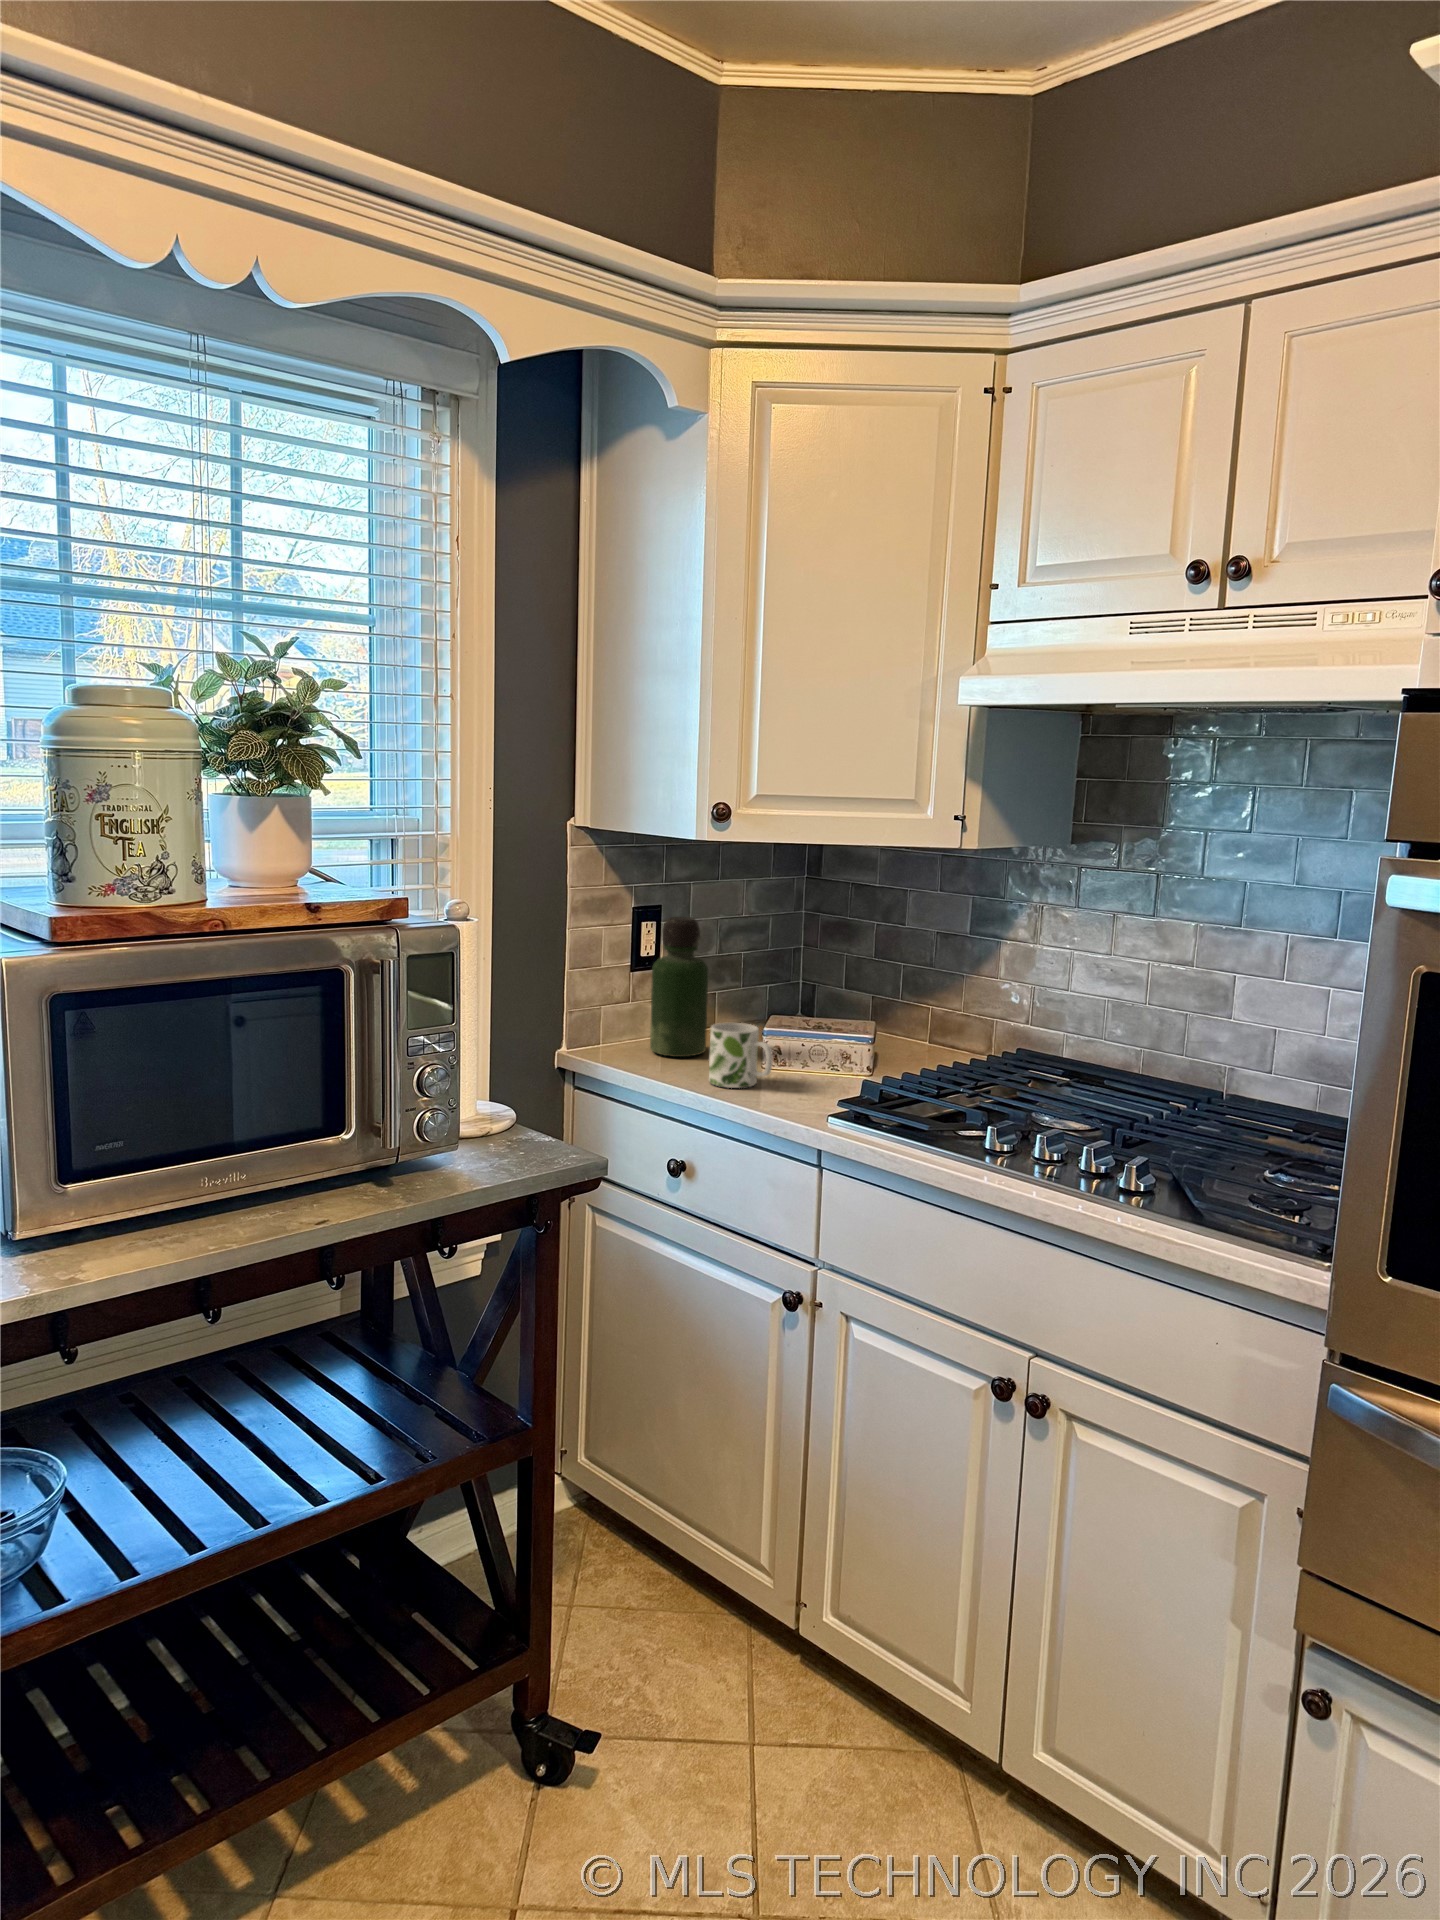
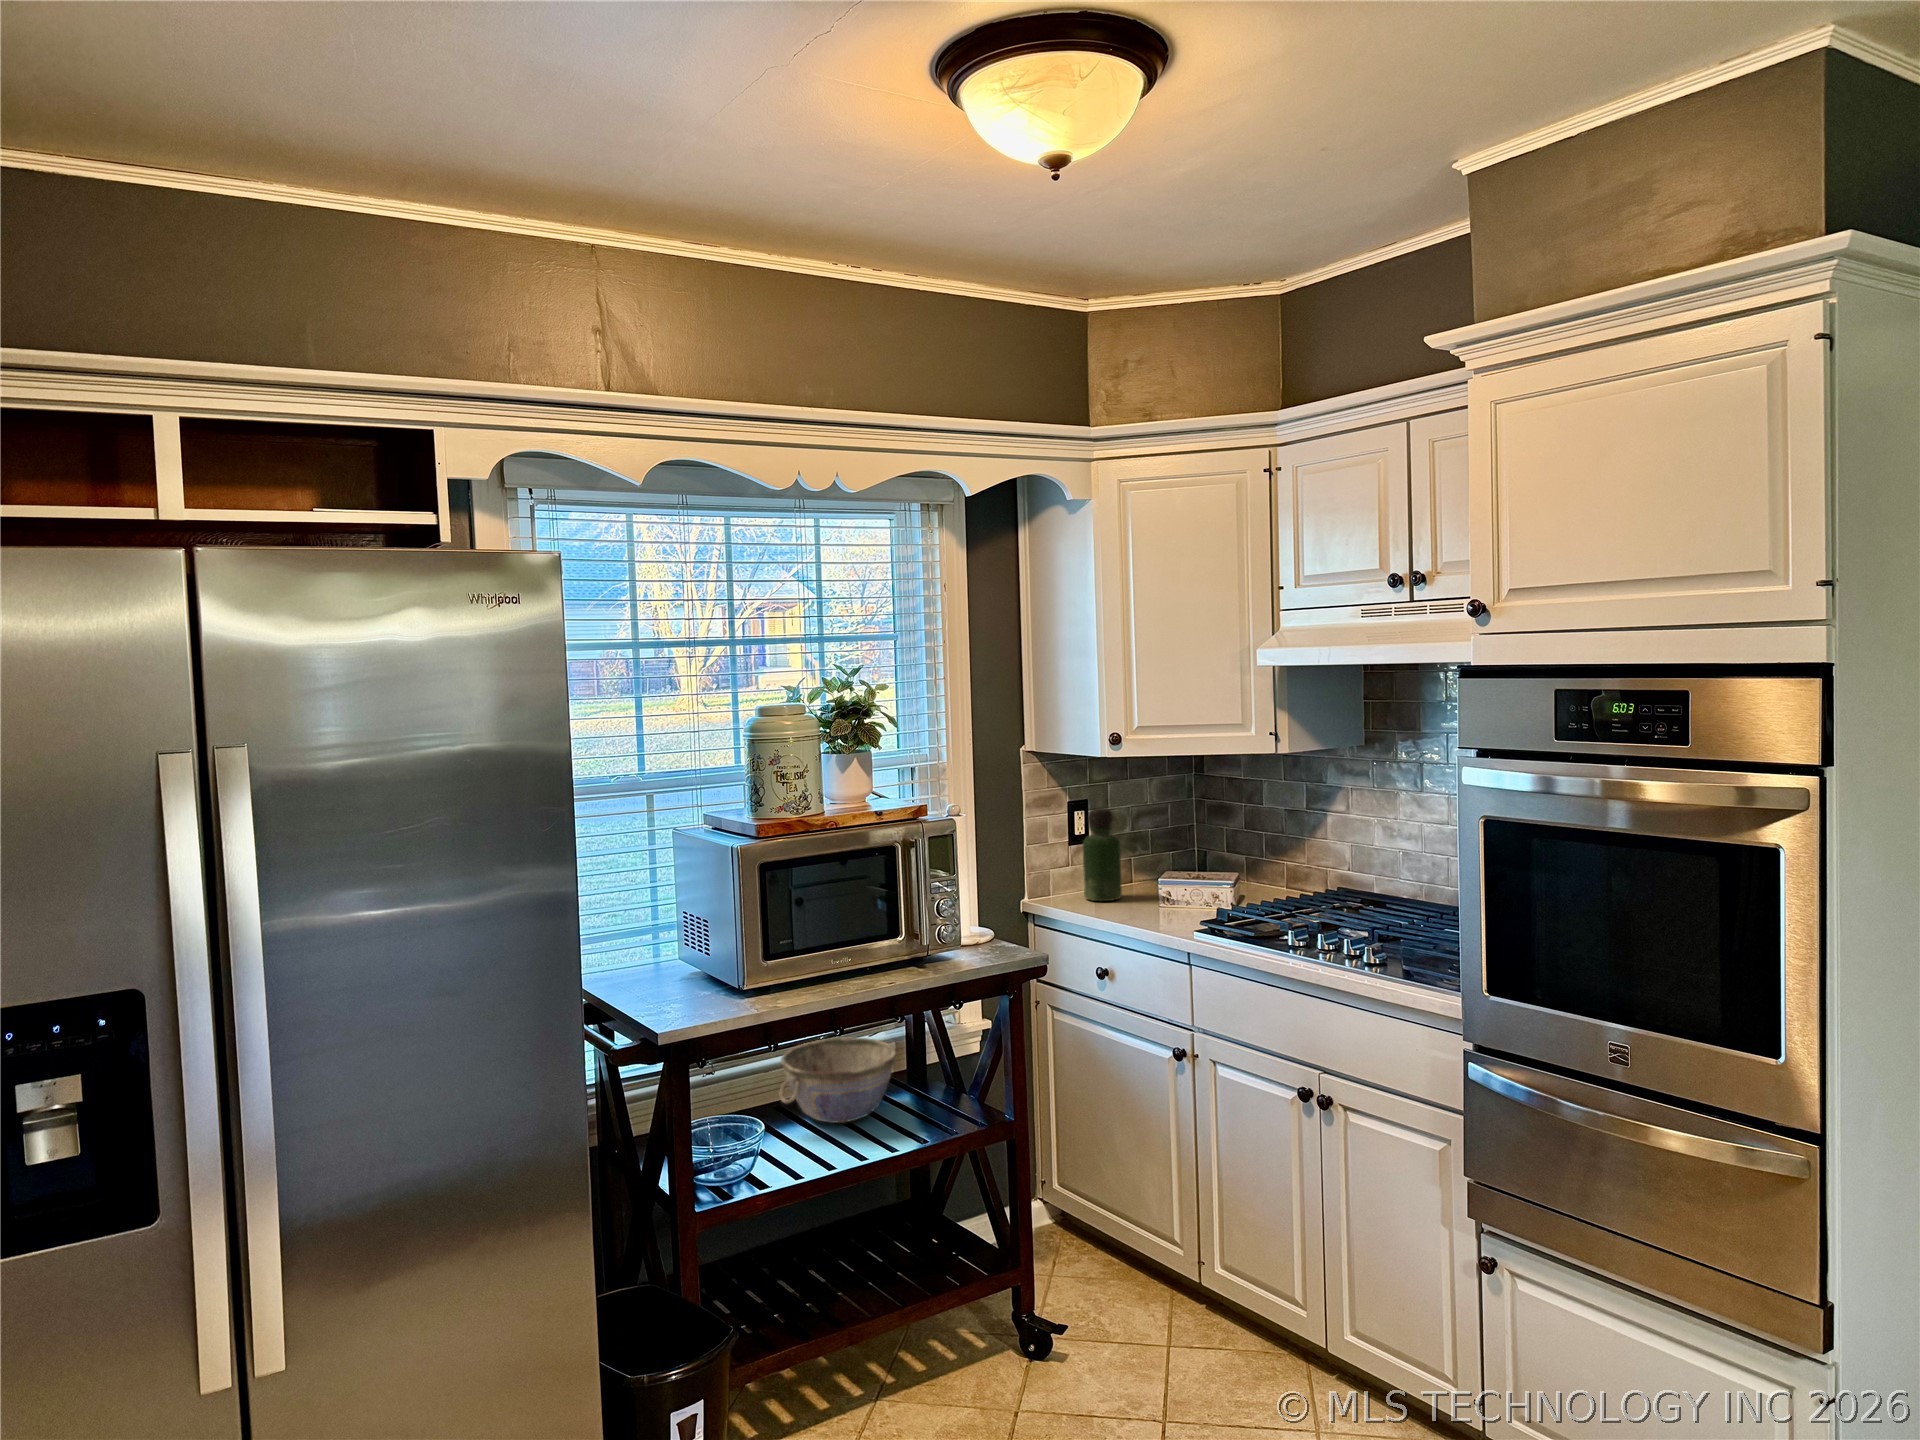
mug: present [709,1023,773,1088] -> none [1120,876,1161,918]
bowl: none [116,1278,337,1434] -> present [780,1037,896,1123]

